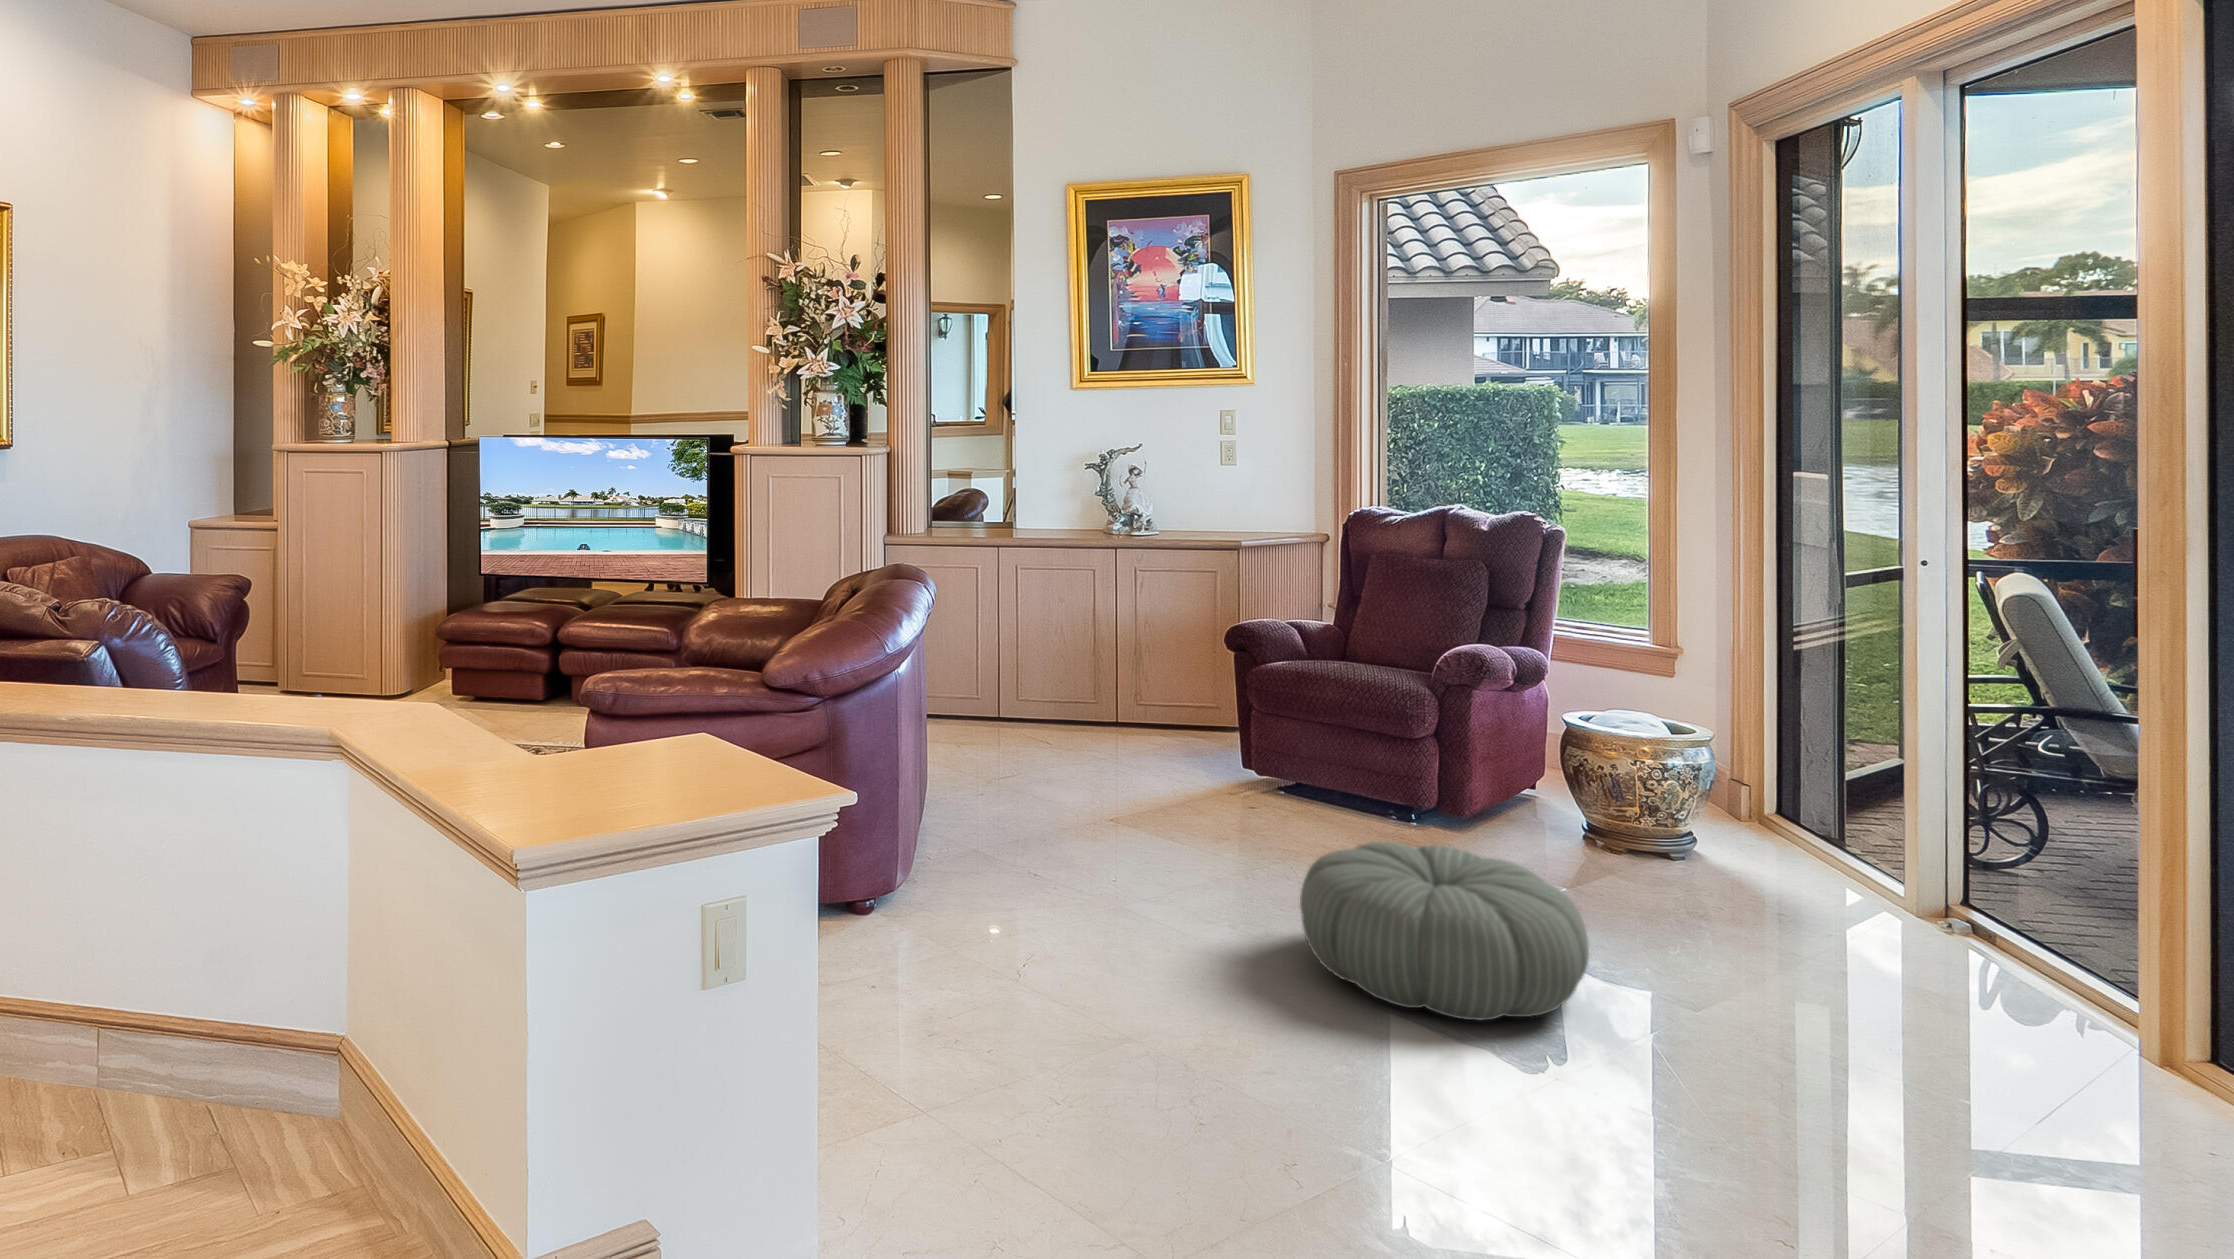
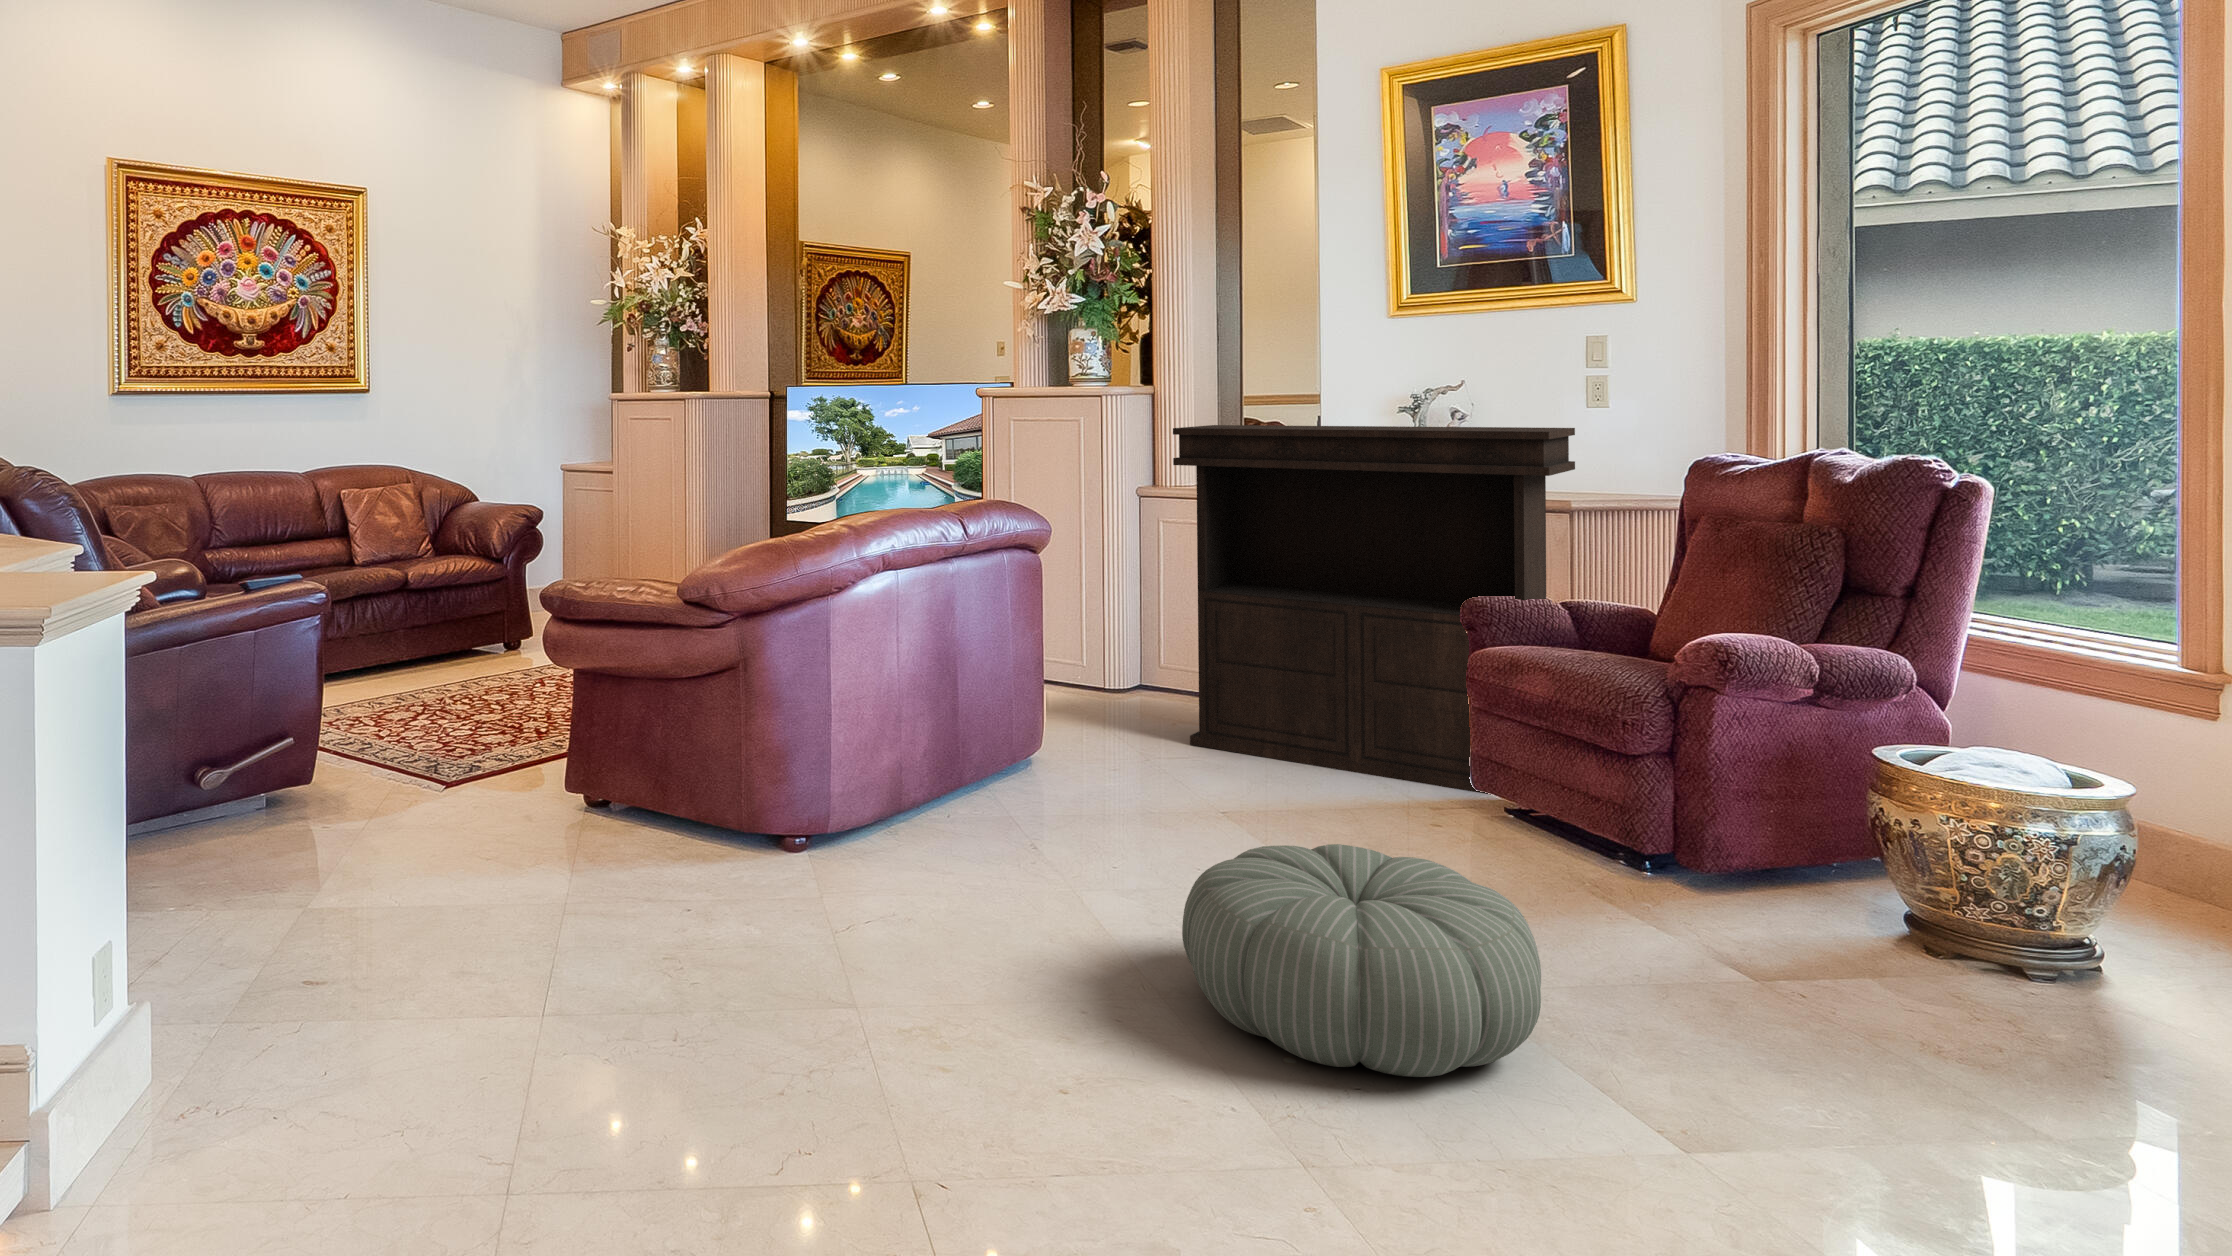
console table: none [985,485,1294,783] -> present [1173,425,1575,795]

